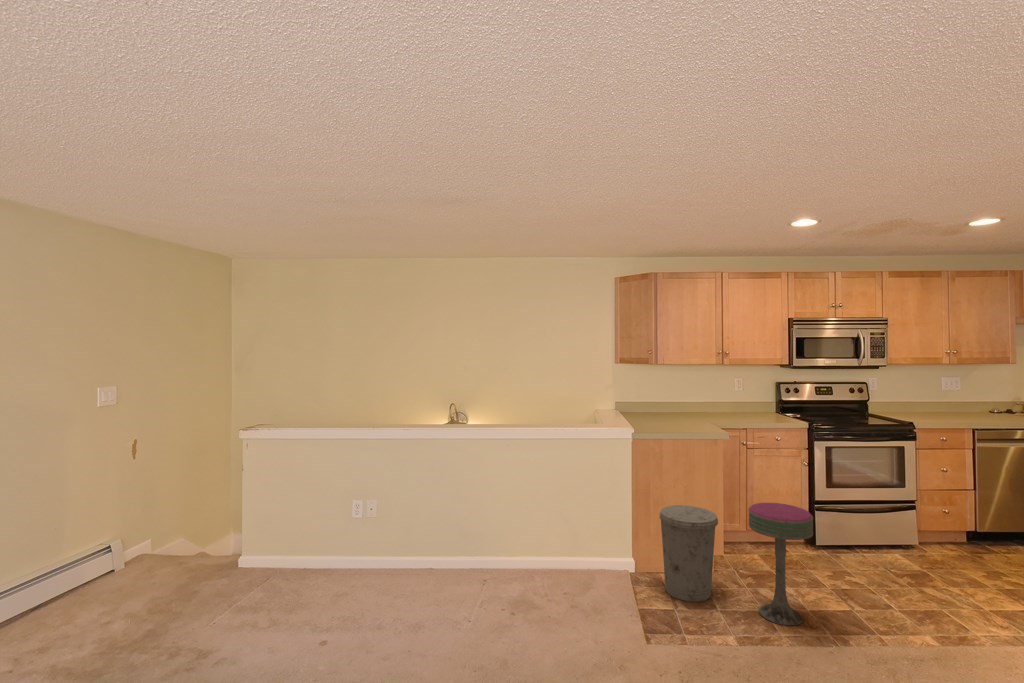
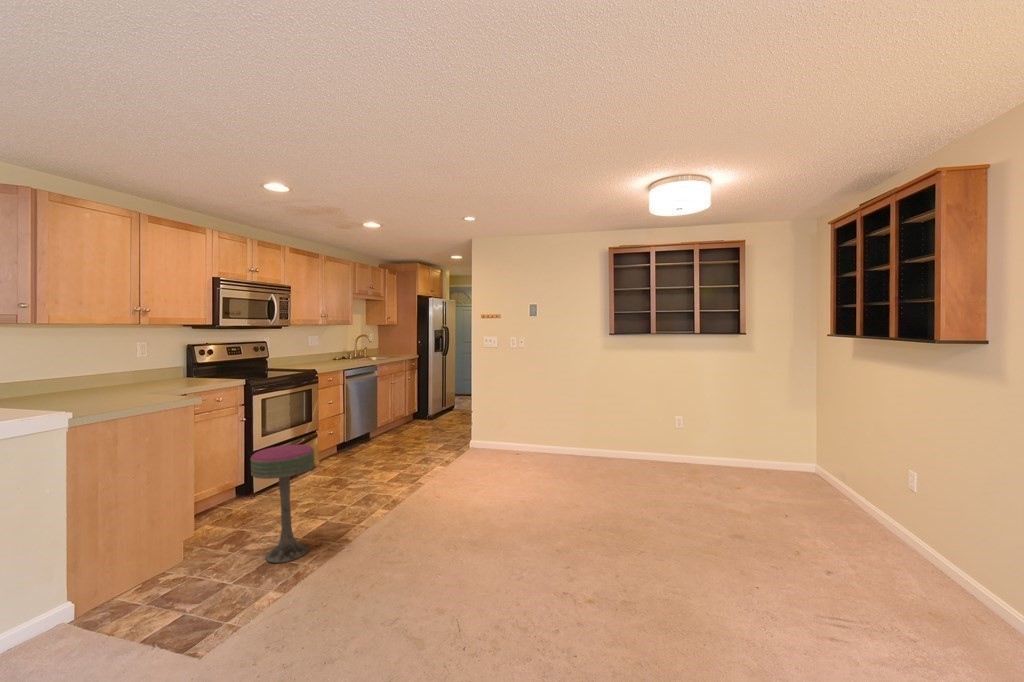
trash can: present [660,505,718,602] -> none [128,483,213,605]

